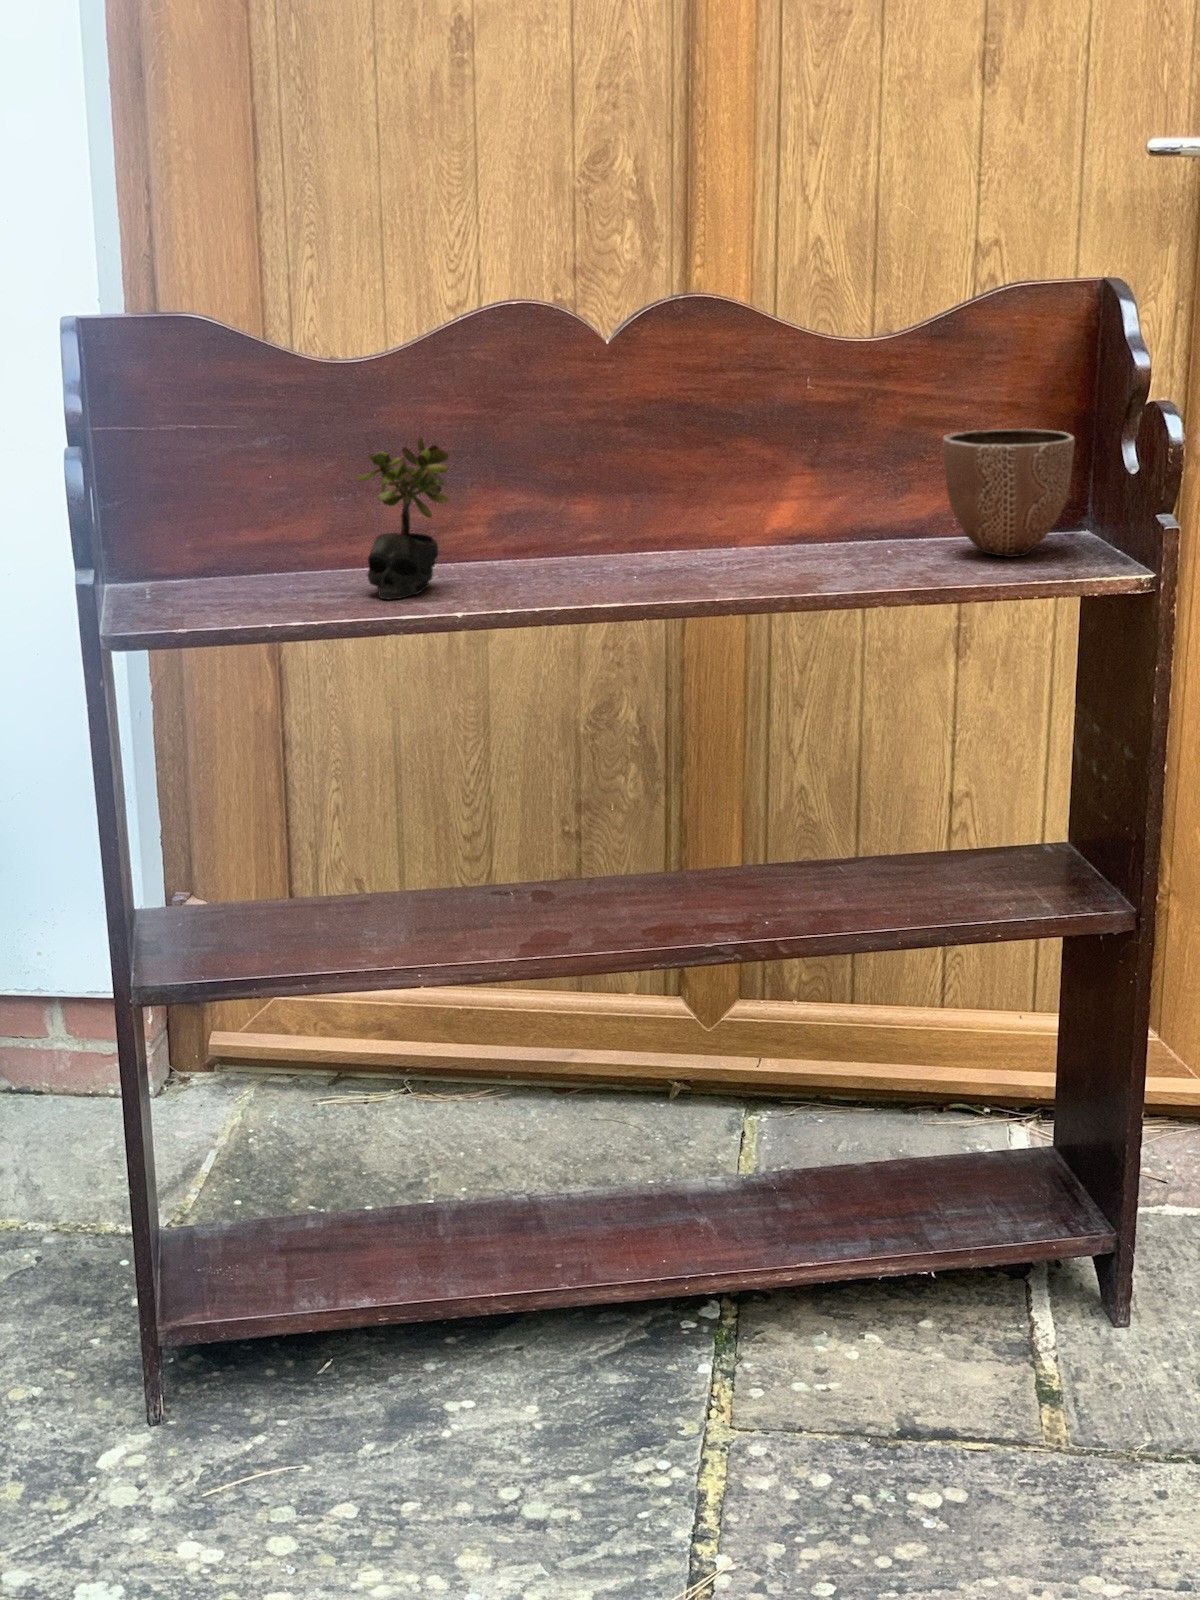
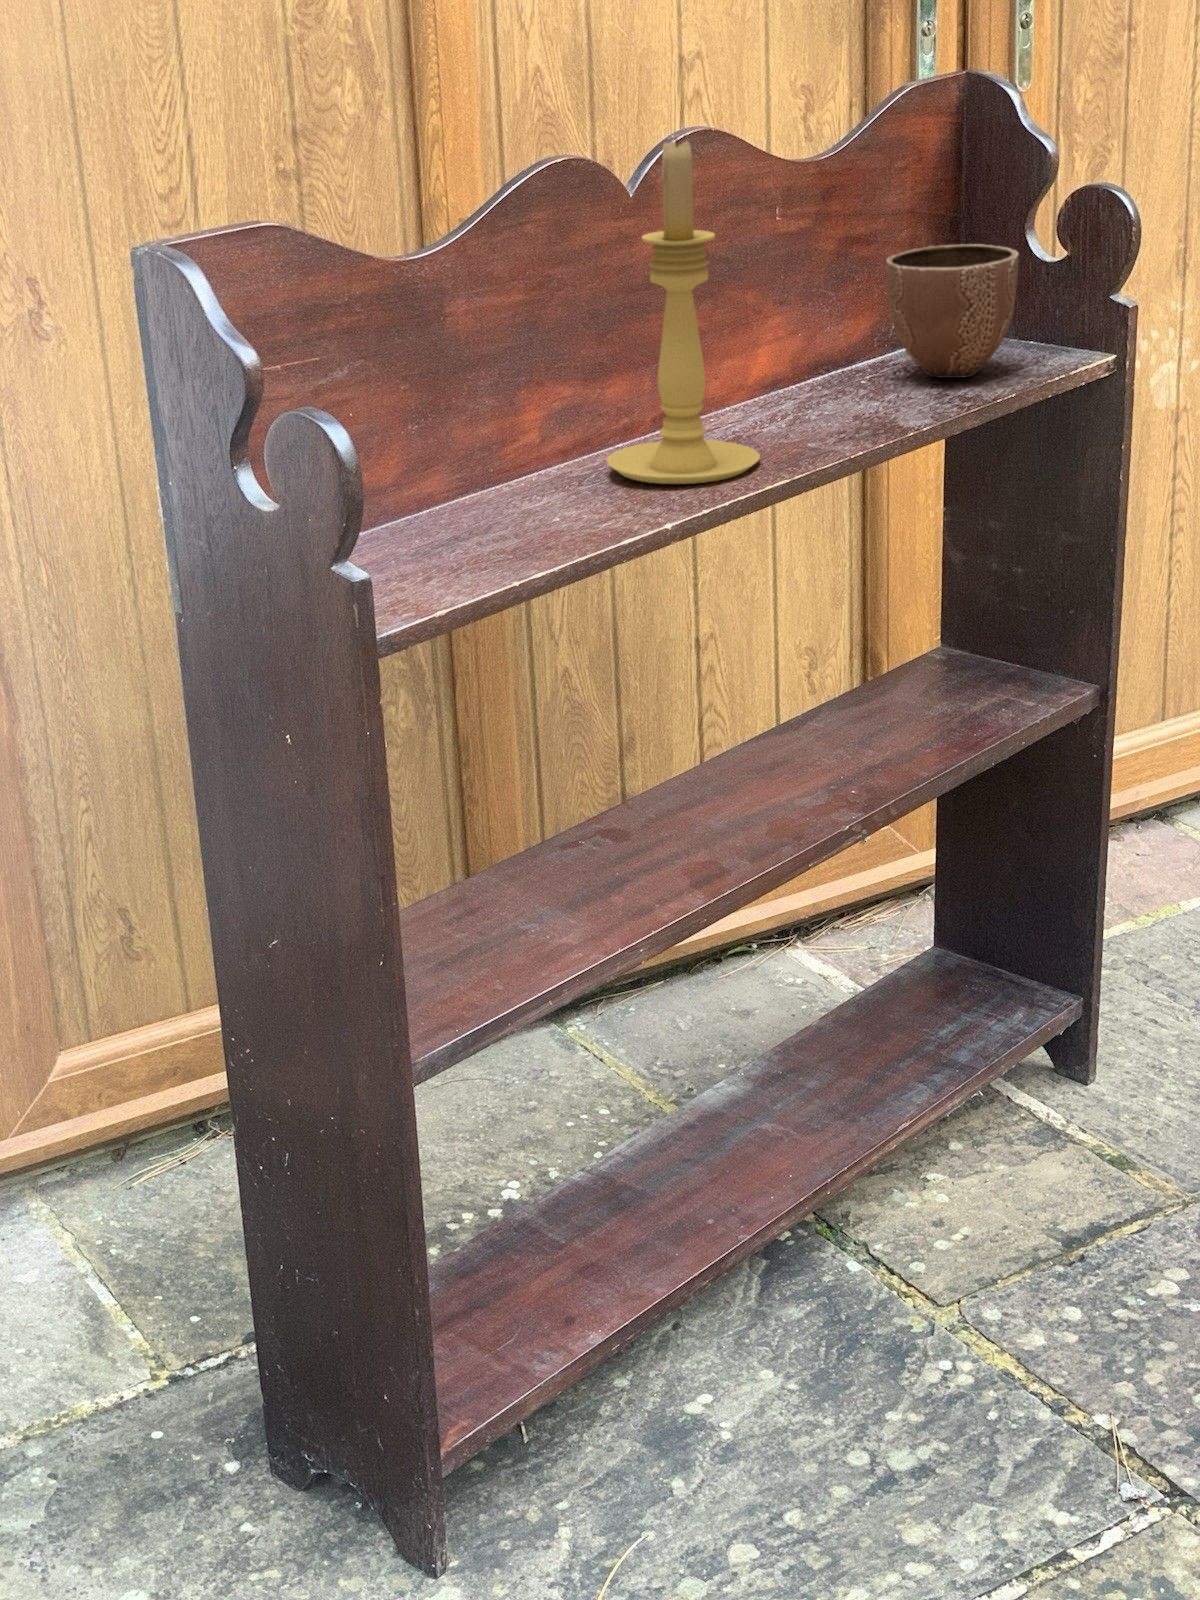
candle holder: none [561,283,699,588] -> present [607,140,760,484]
succulent plant: present [355,437,449,599] -> none [440,350,570,548]

